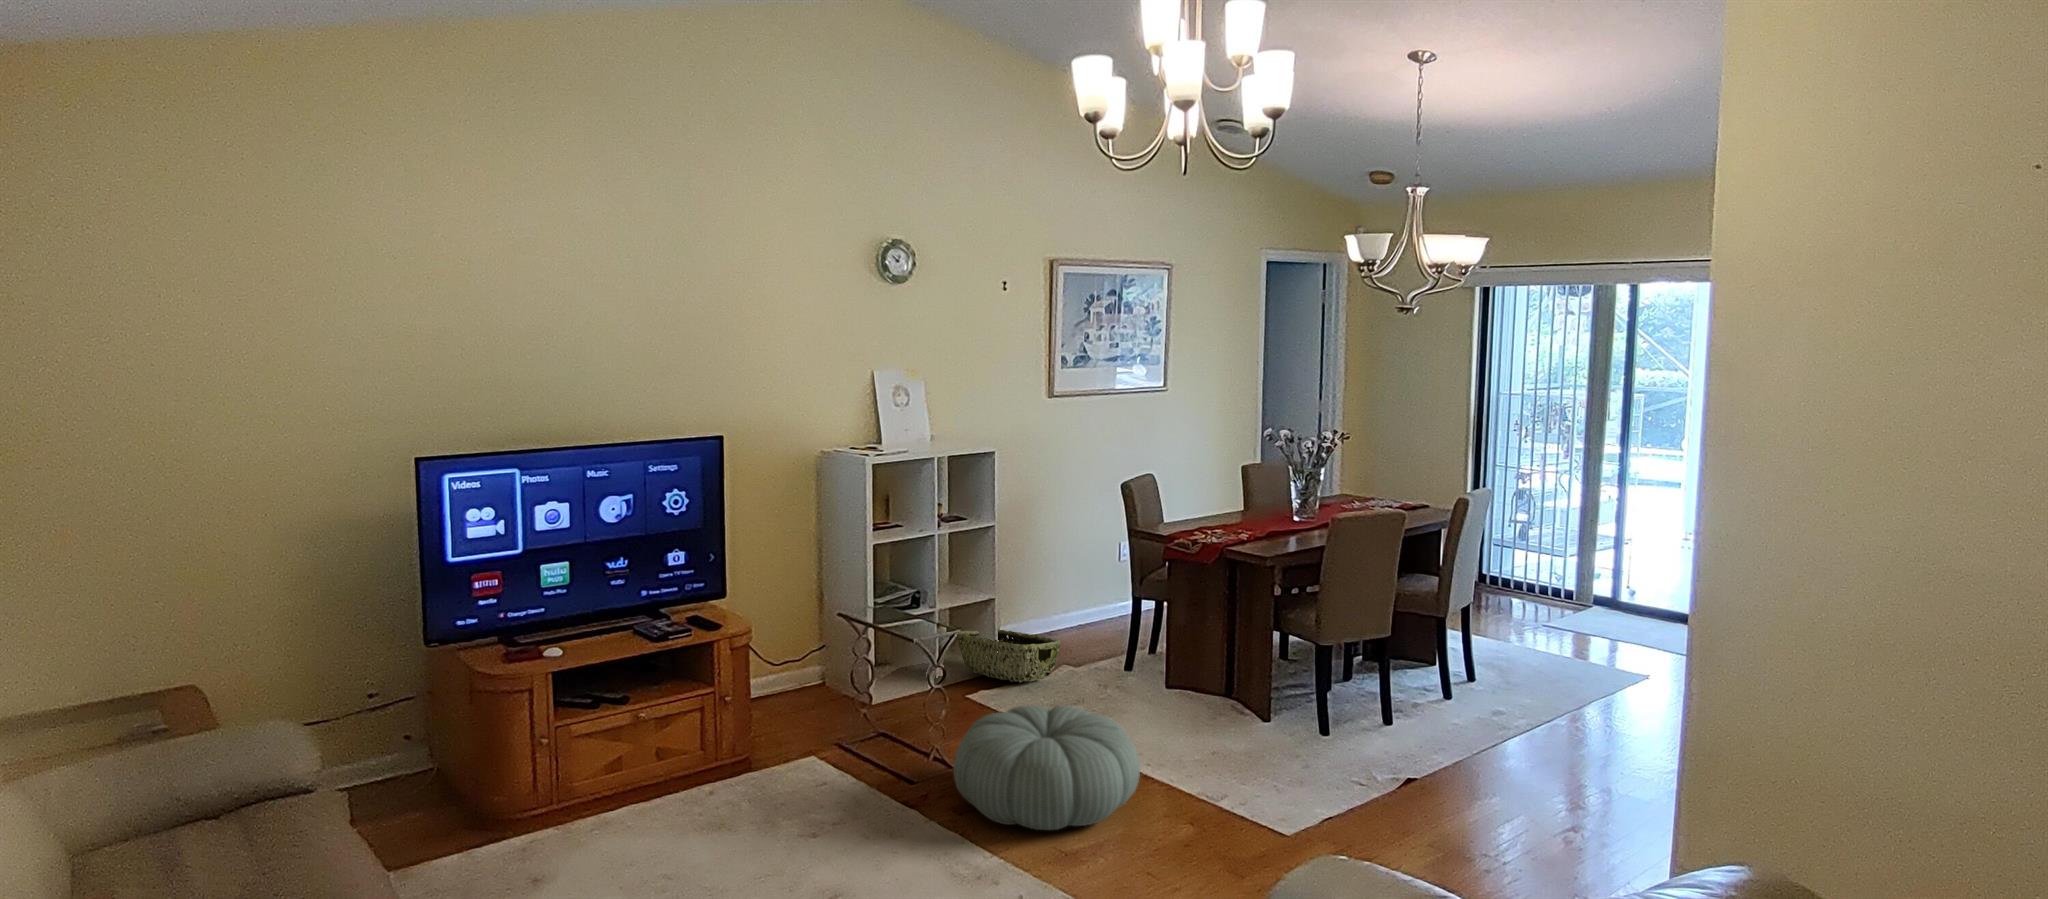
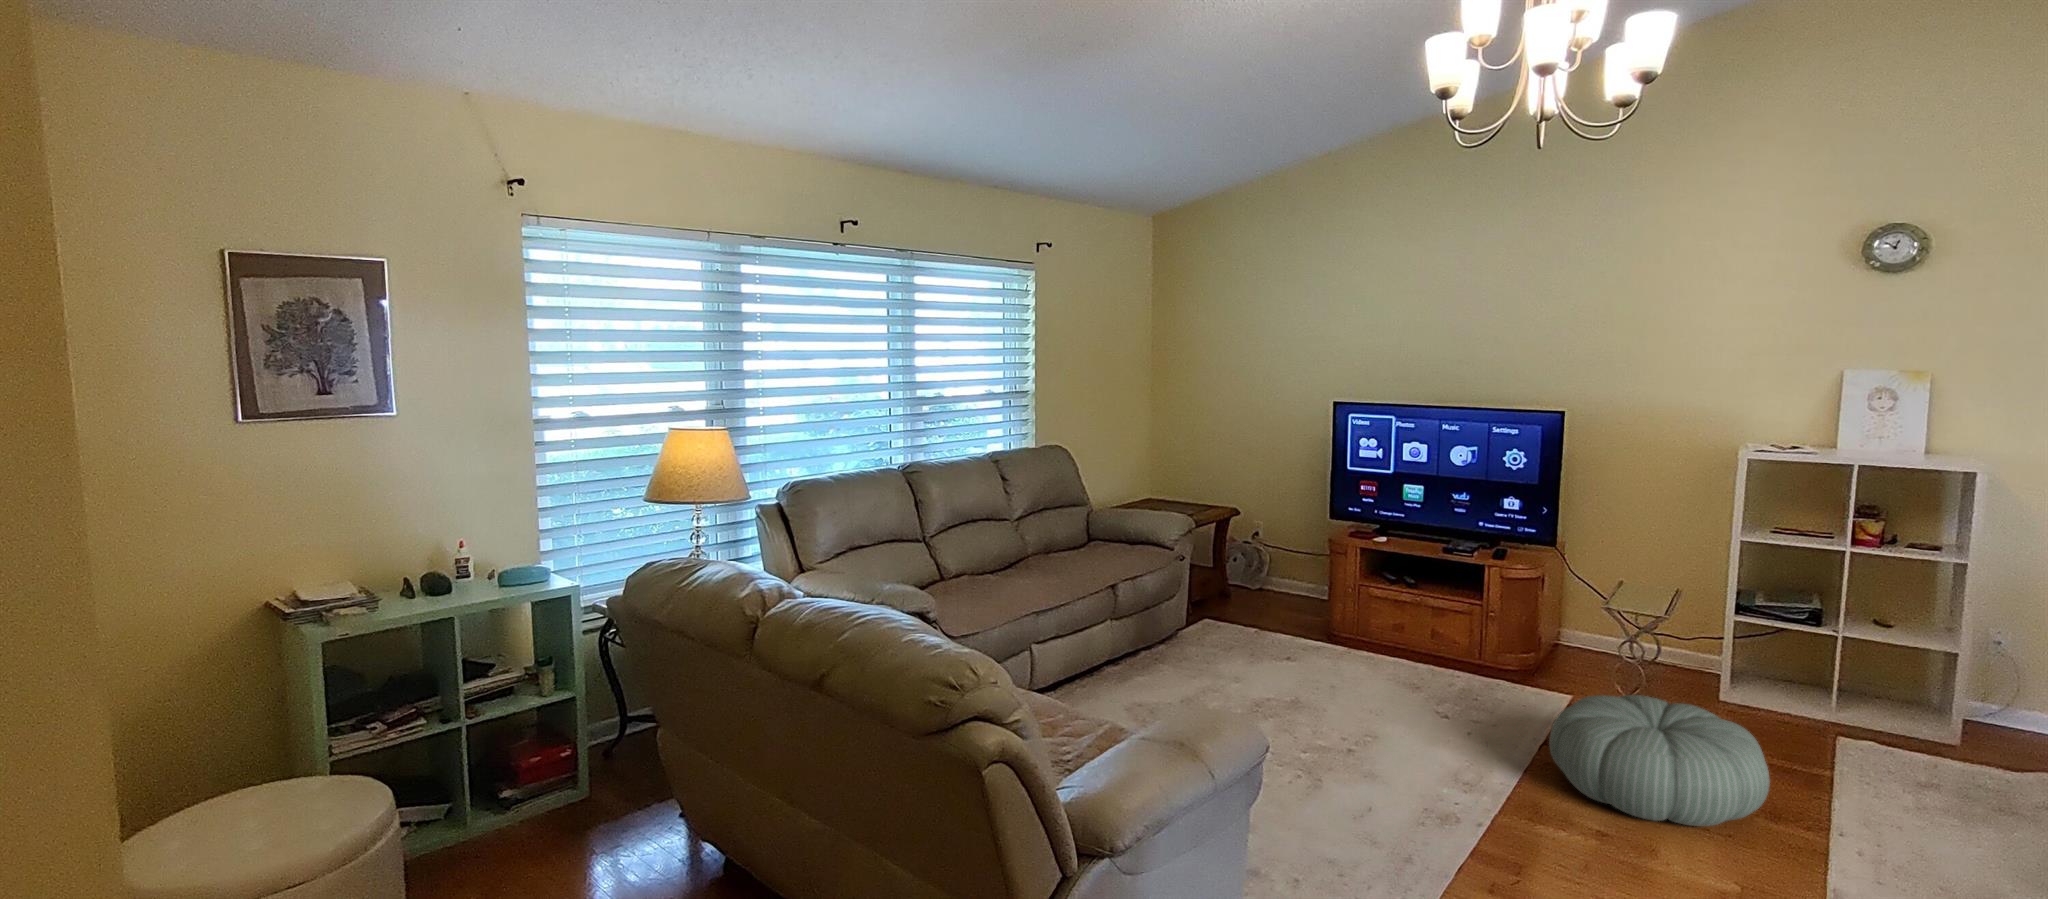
woven basket: present [957,630,1061,682] -> none [1871,671,2005,759]

